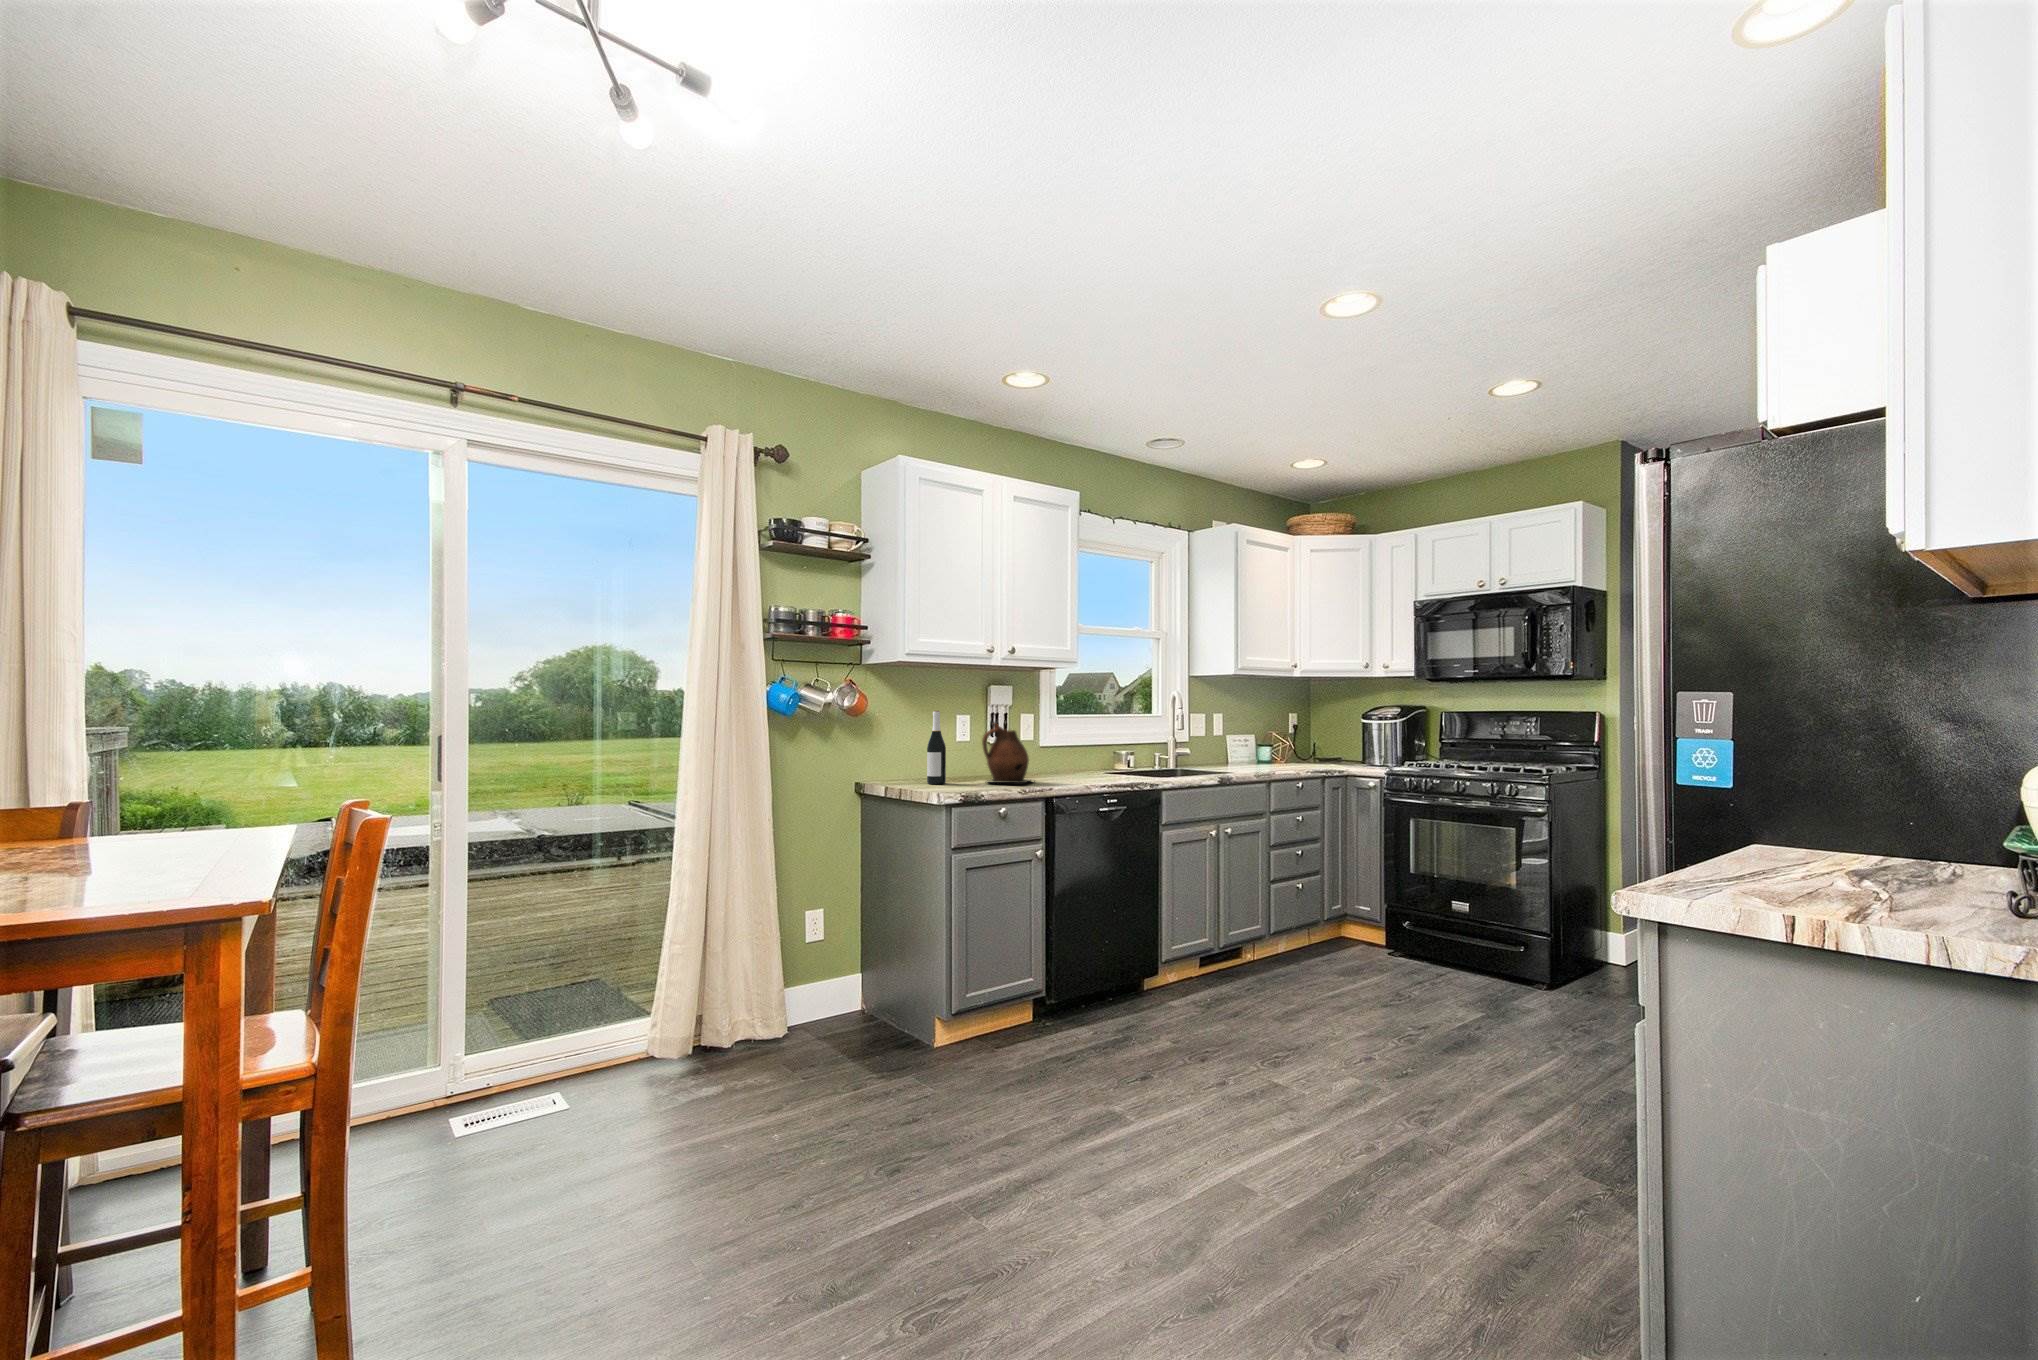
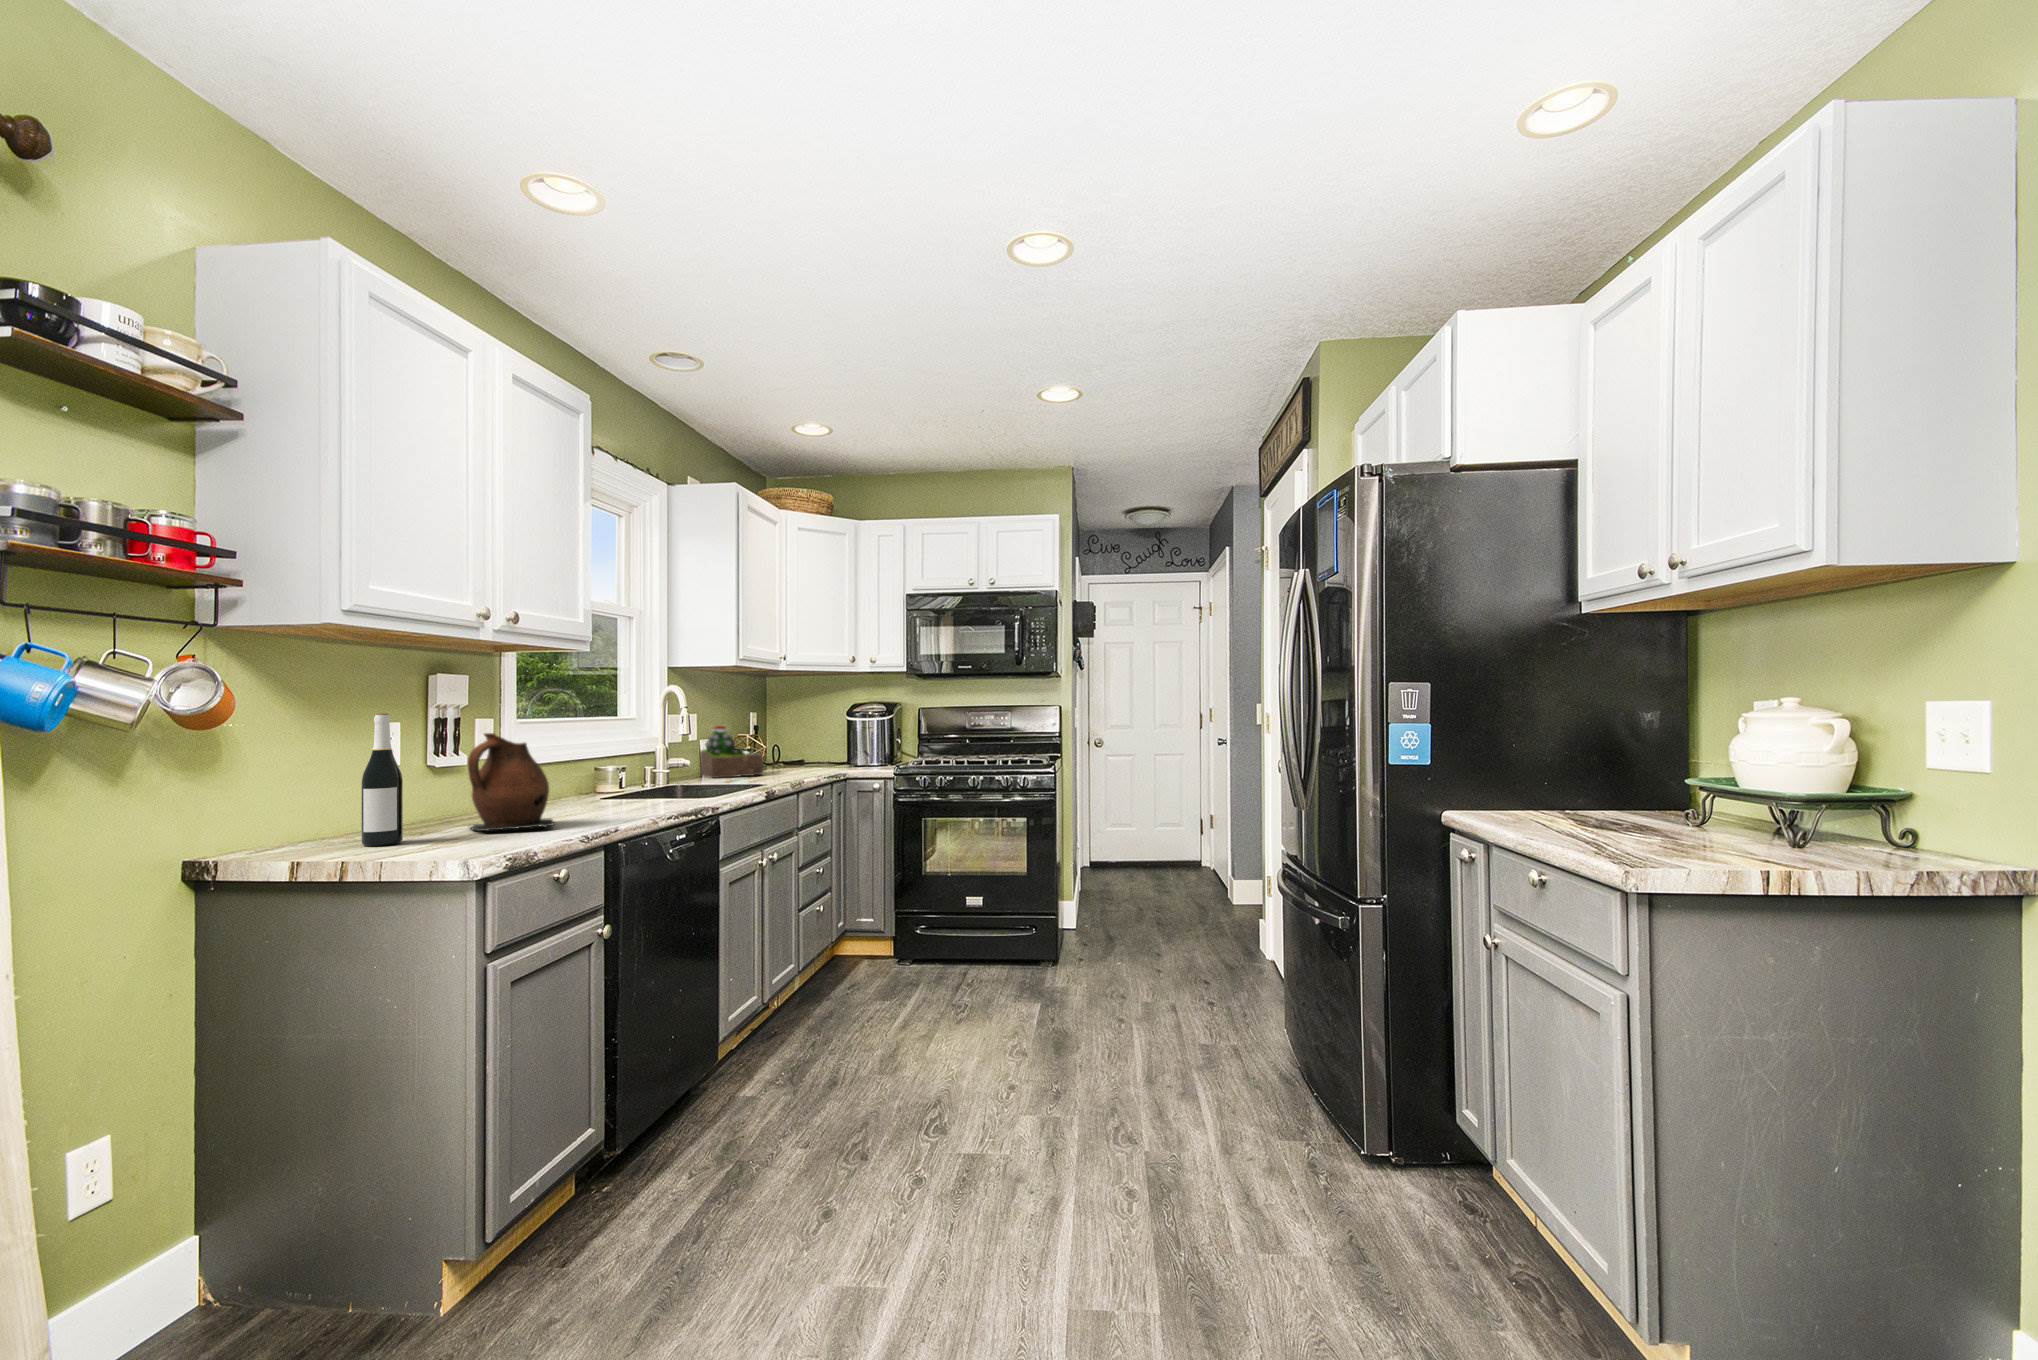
succulent plant: none [1215,724,1263,767] -> present [700,726,764,778]

